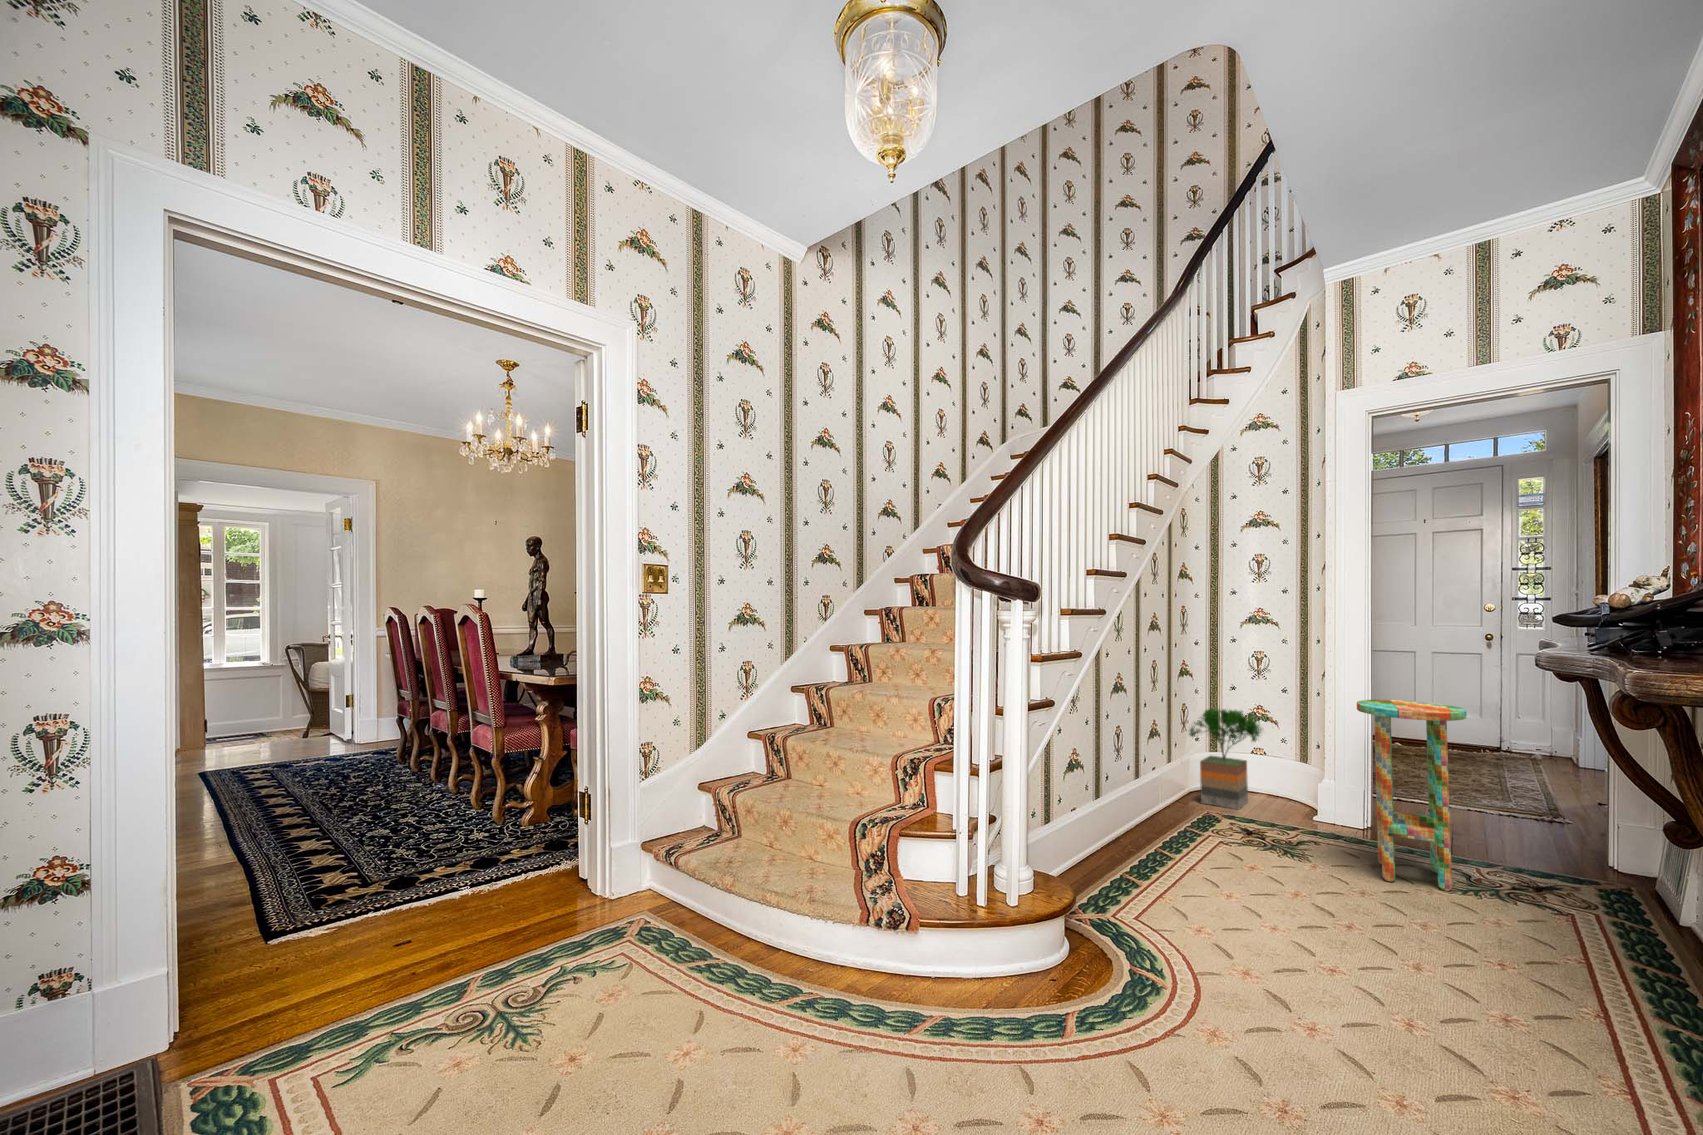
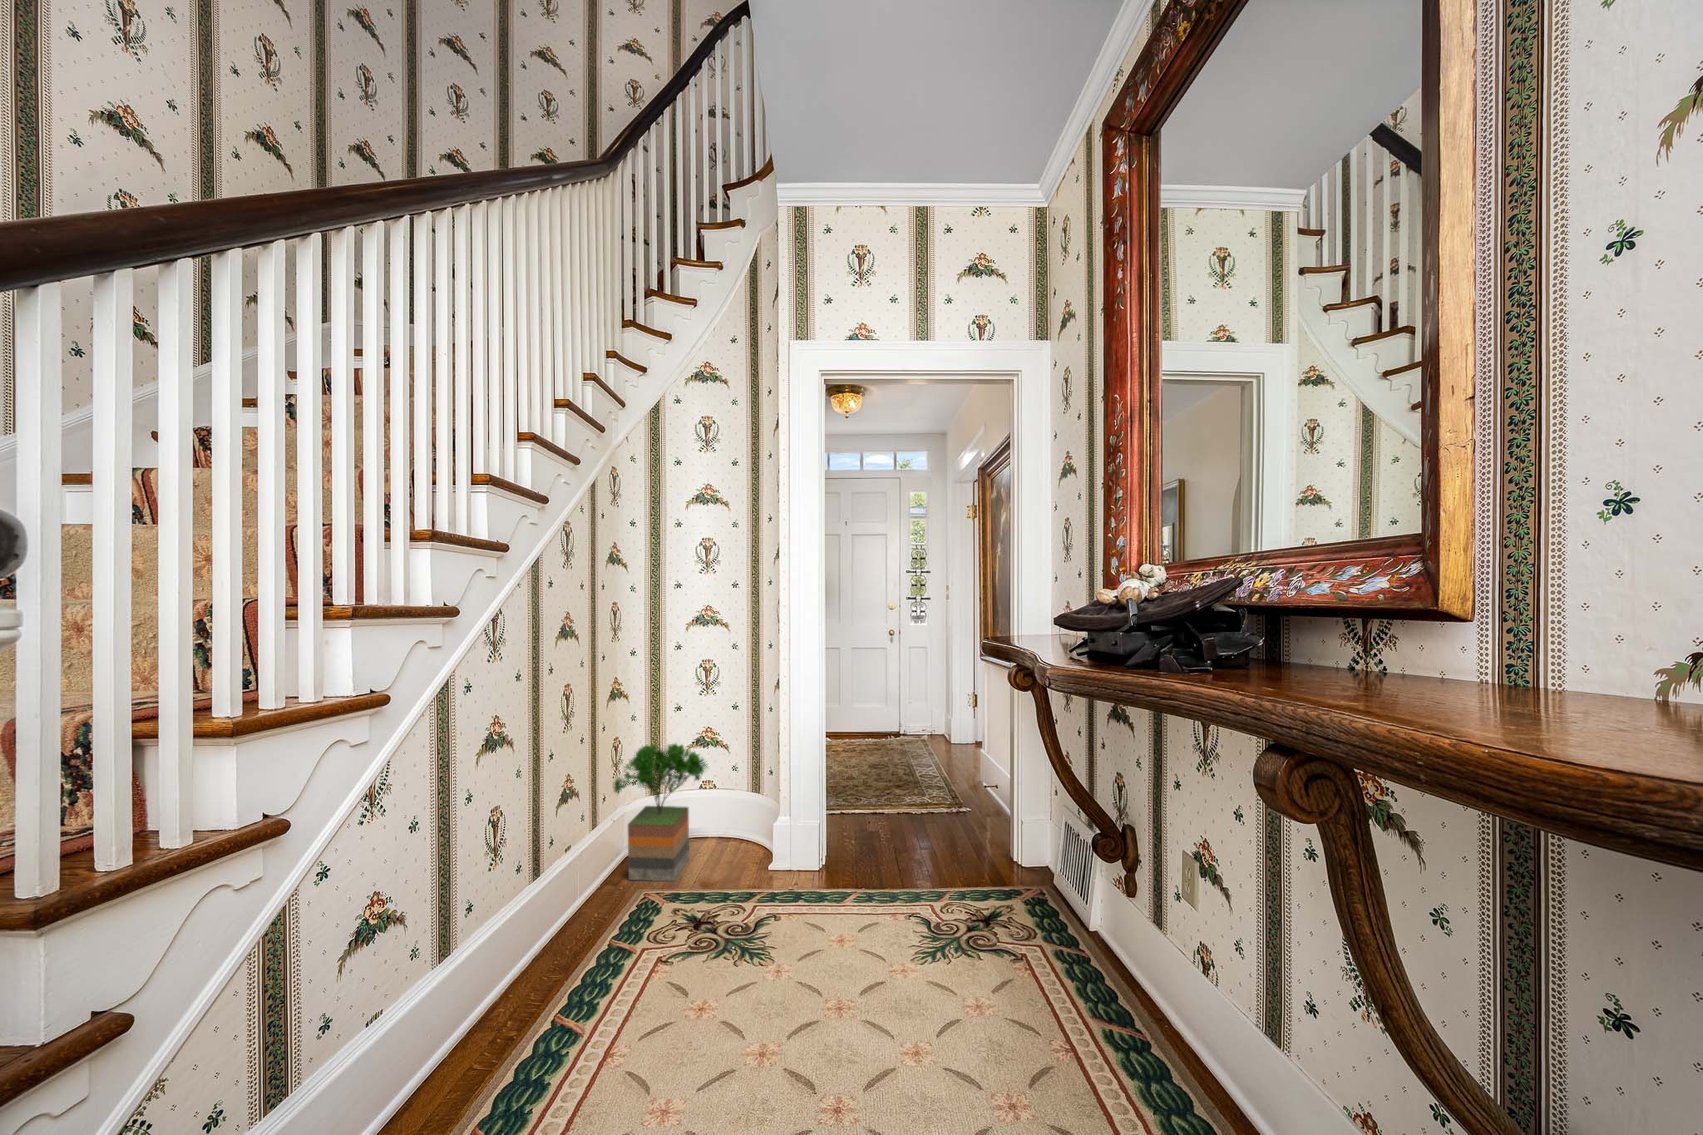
side table: present [1357,700,1467,891] -> none [799,746,917,1013]

